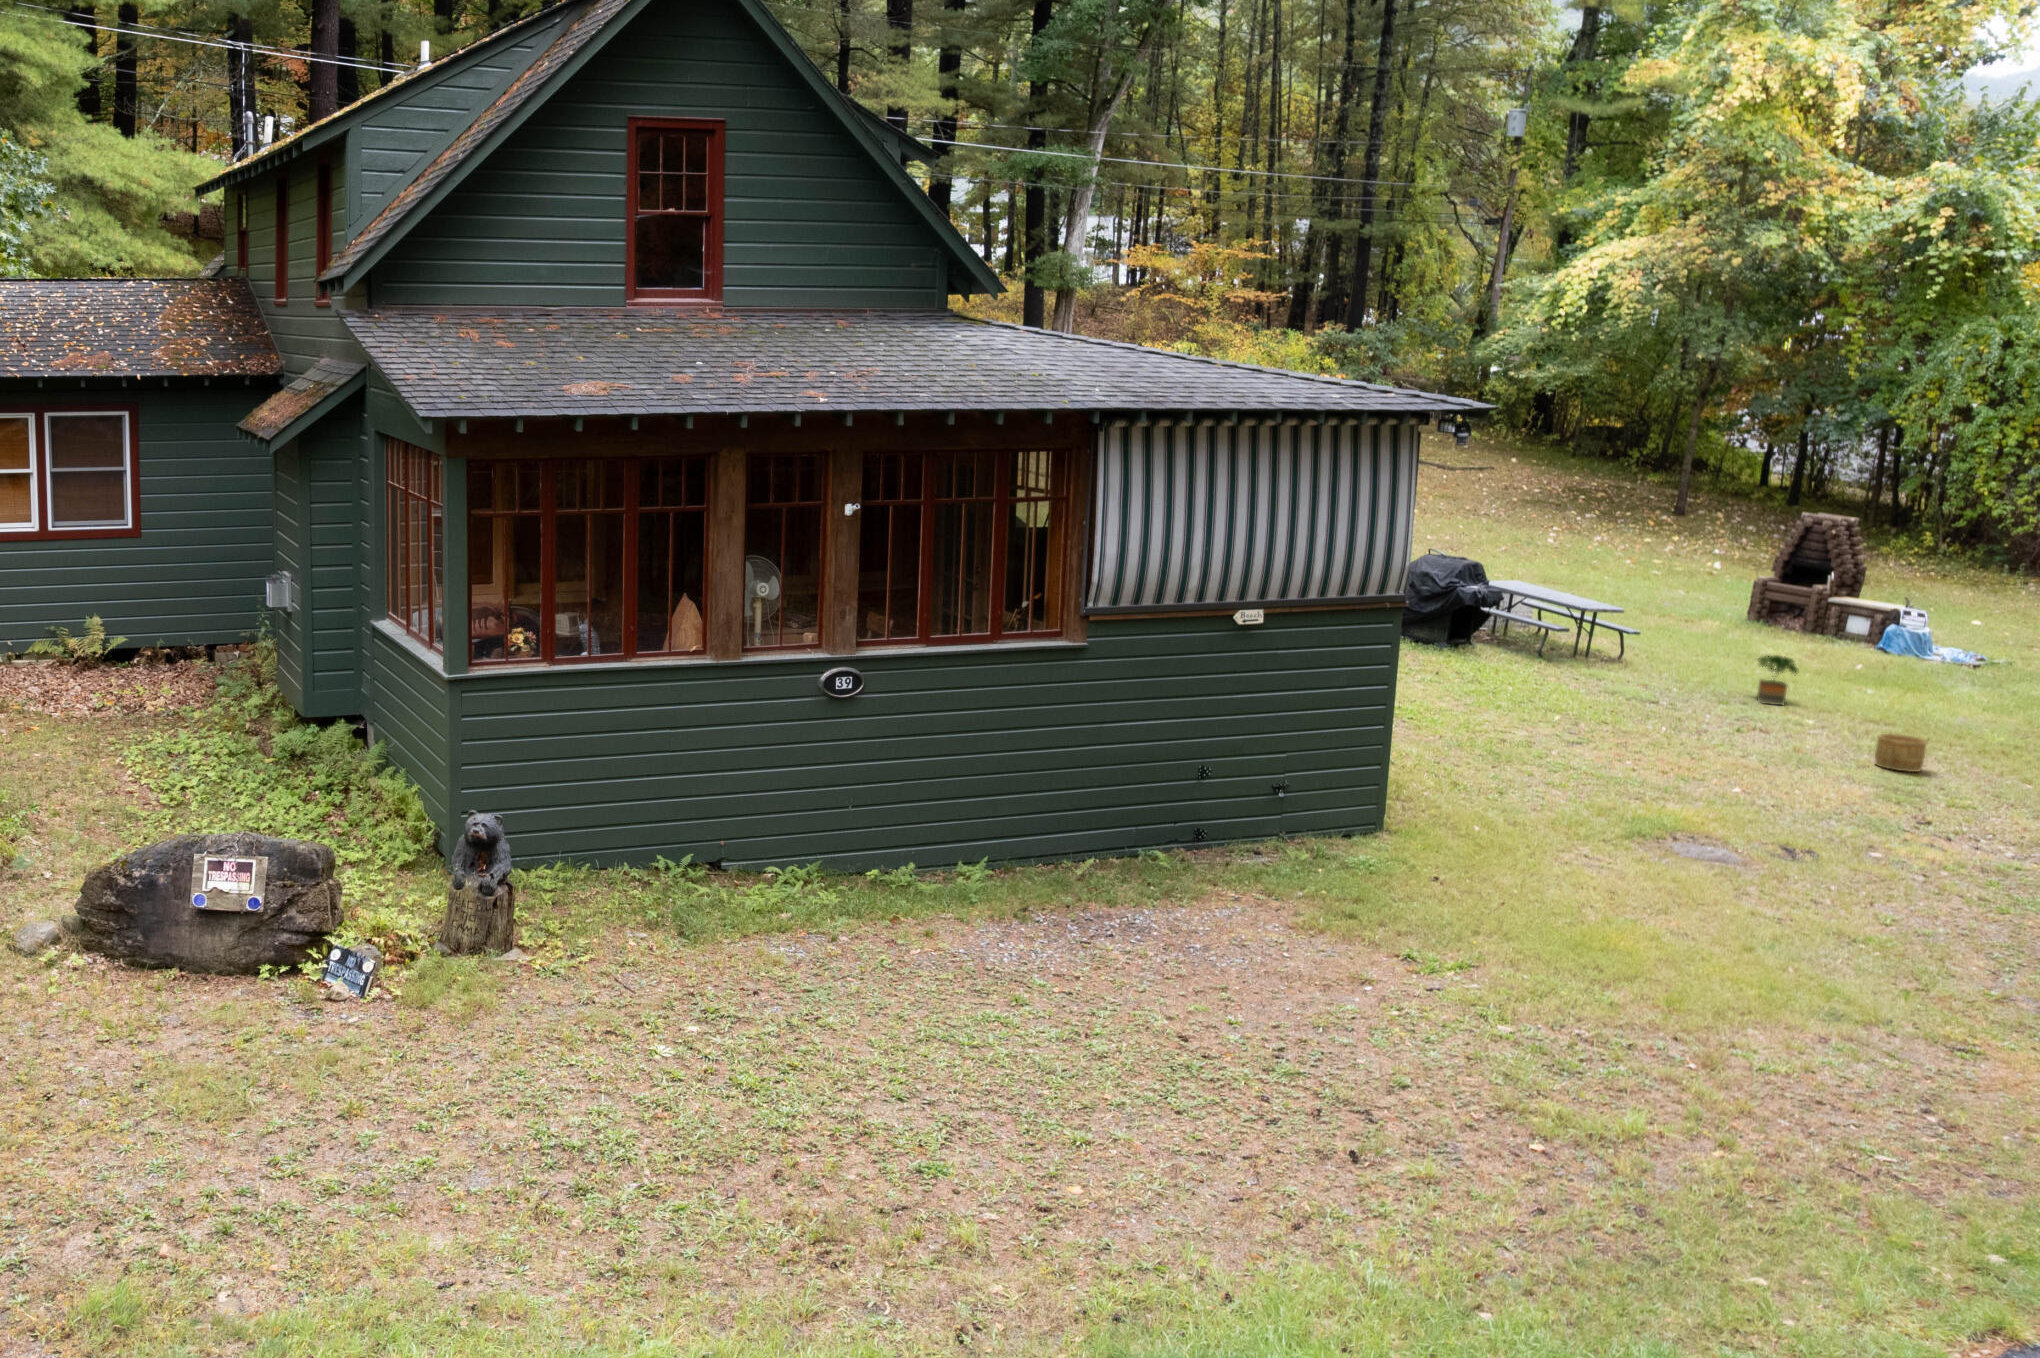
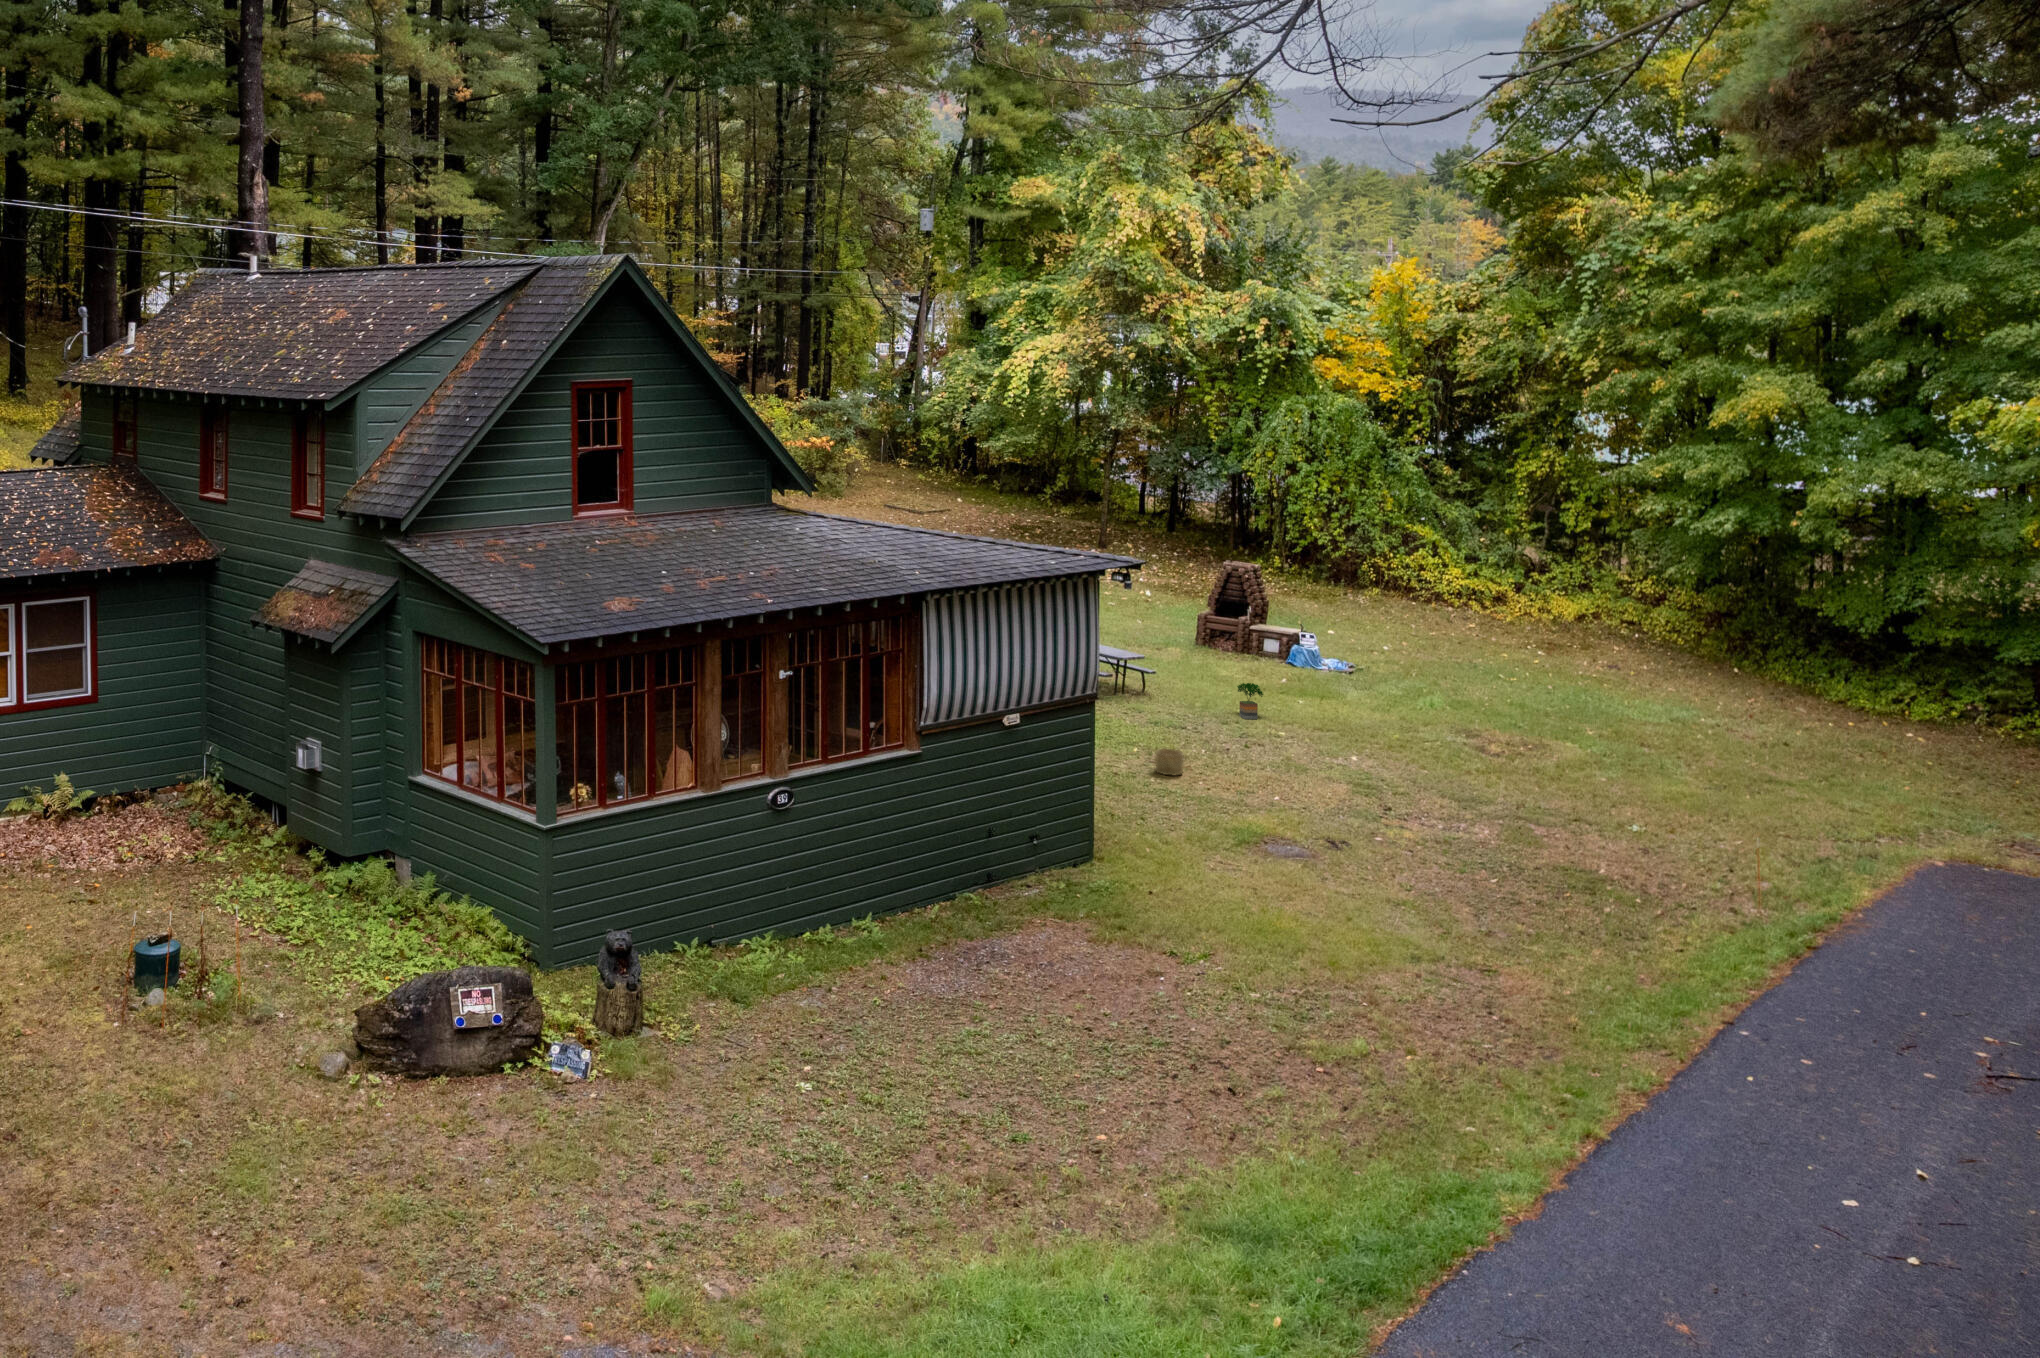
wooden bucket: present [1875,734,1927,772] -> present [1156,749,1183,775]

